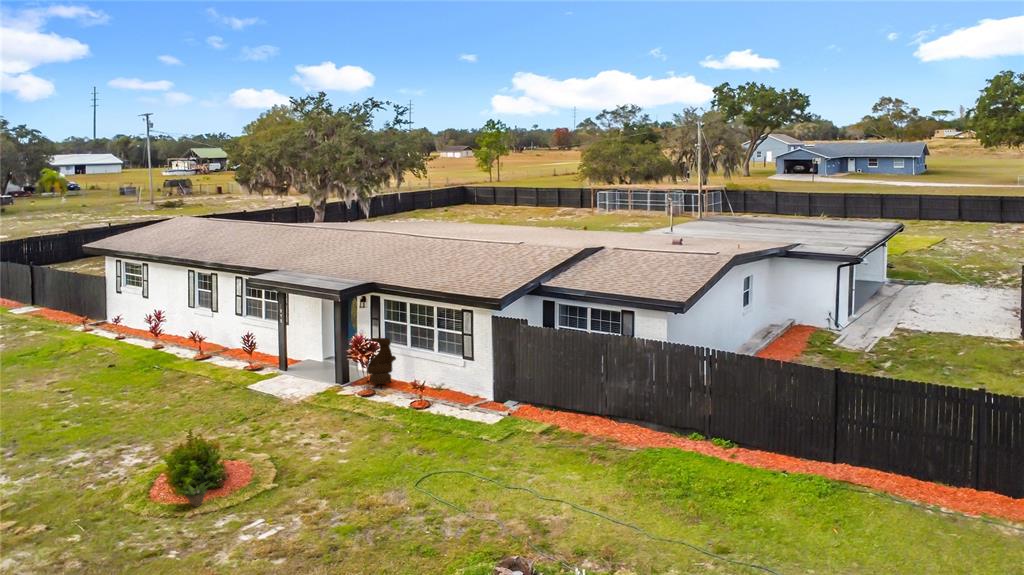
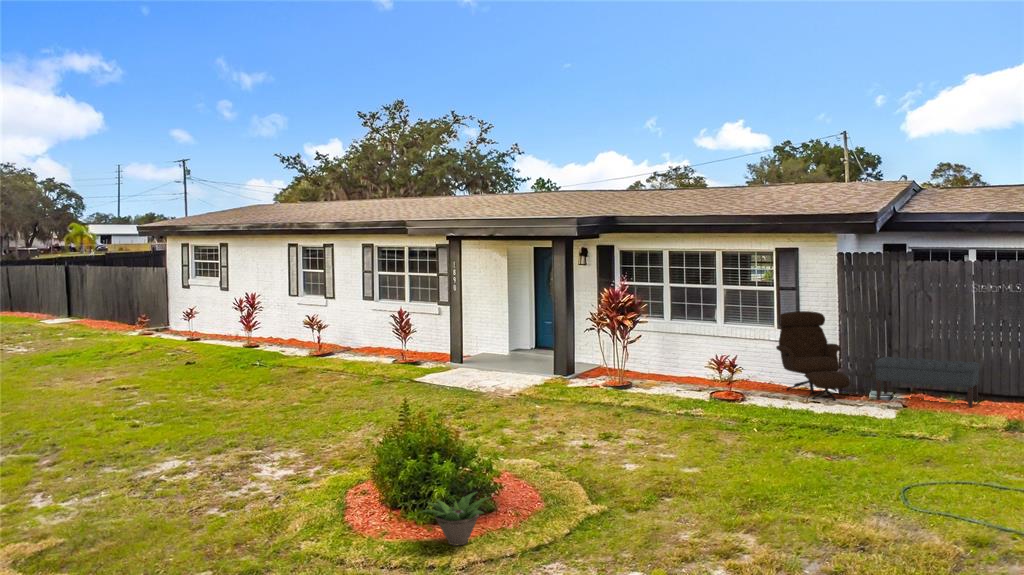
lounge chair: present [366,338,396,389] -> present [776,311,850,400]
bench: none [496,382,549,416] -> present [875,357,980,407]

